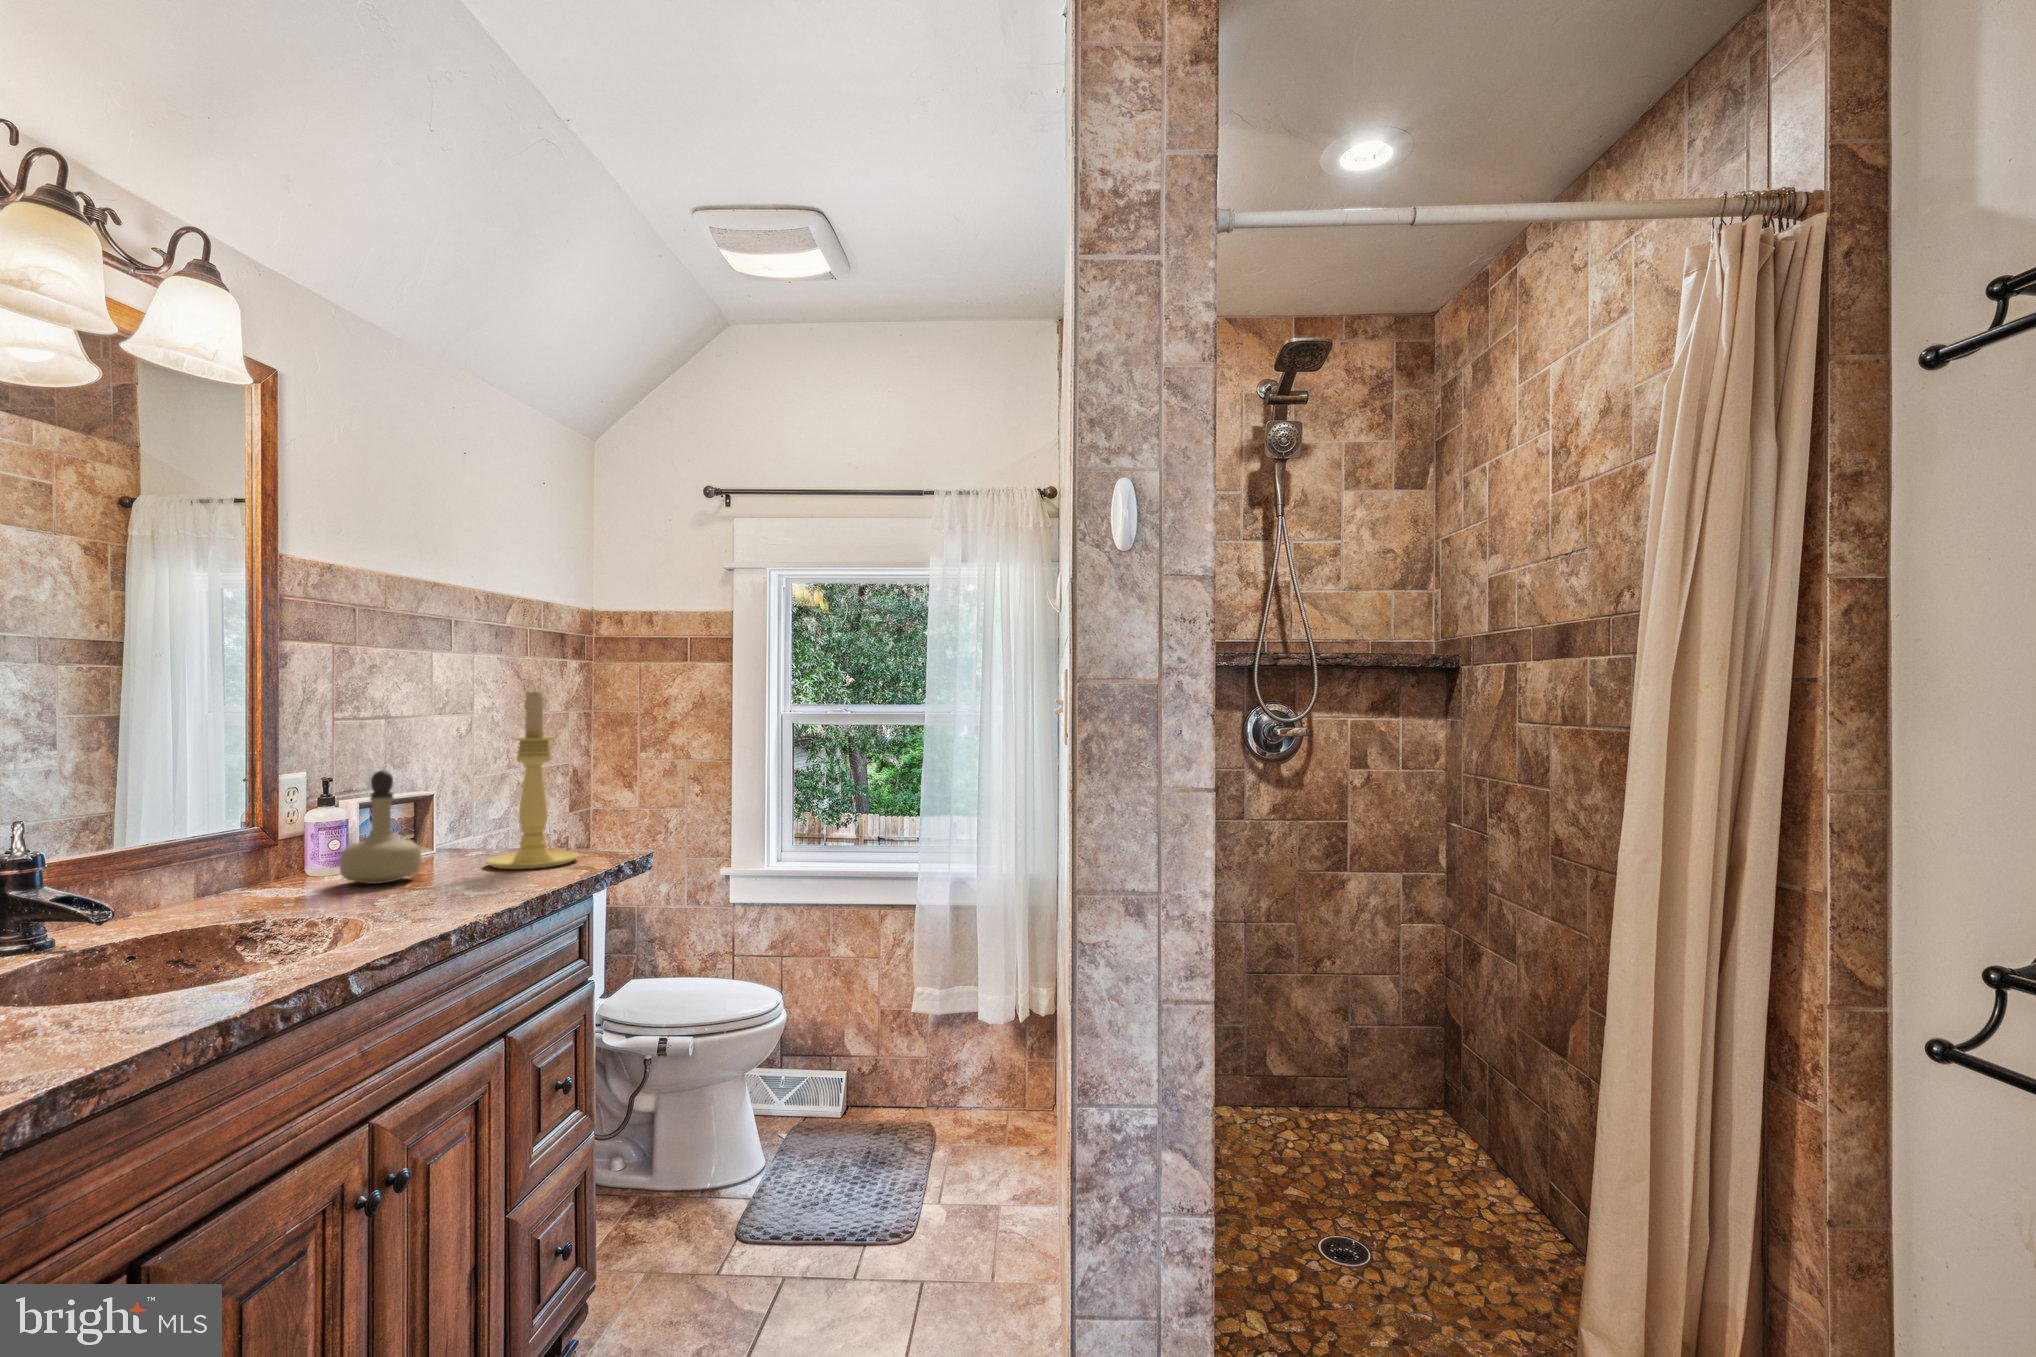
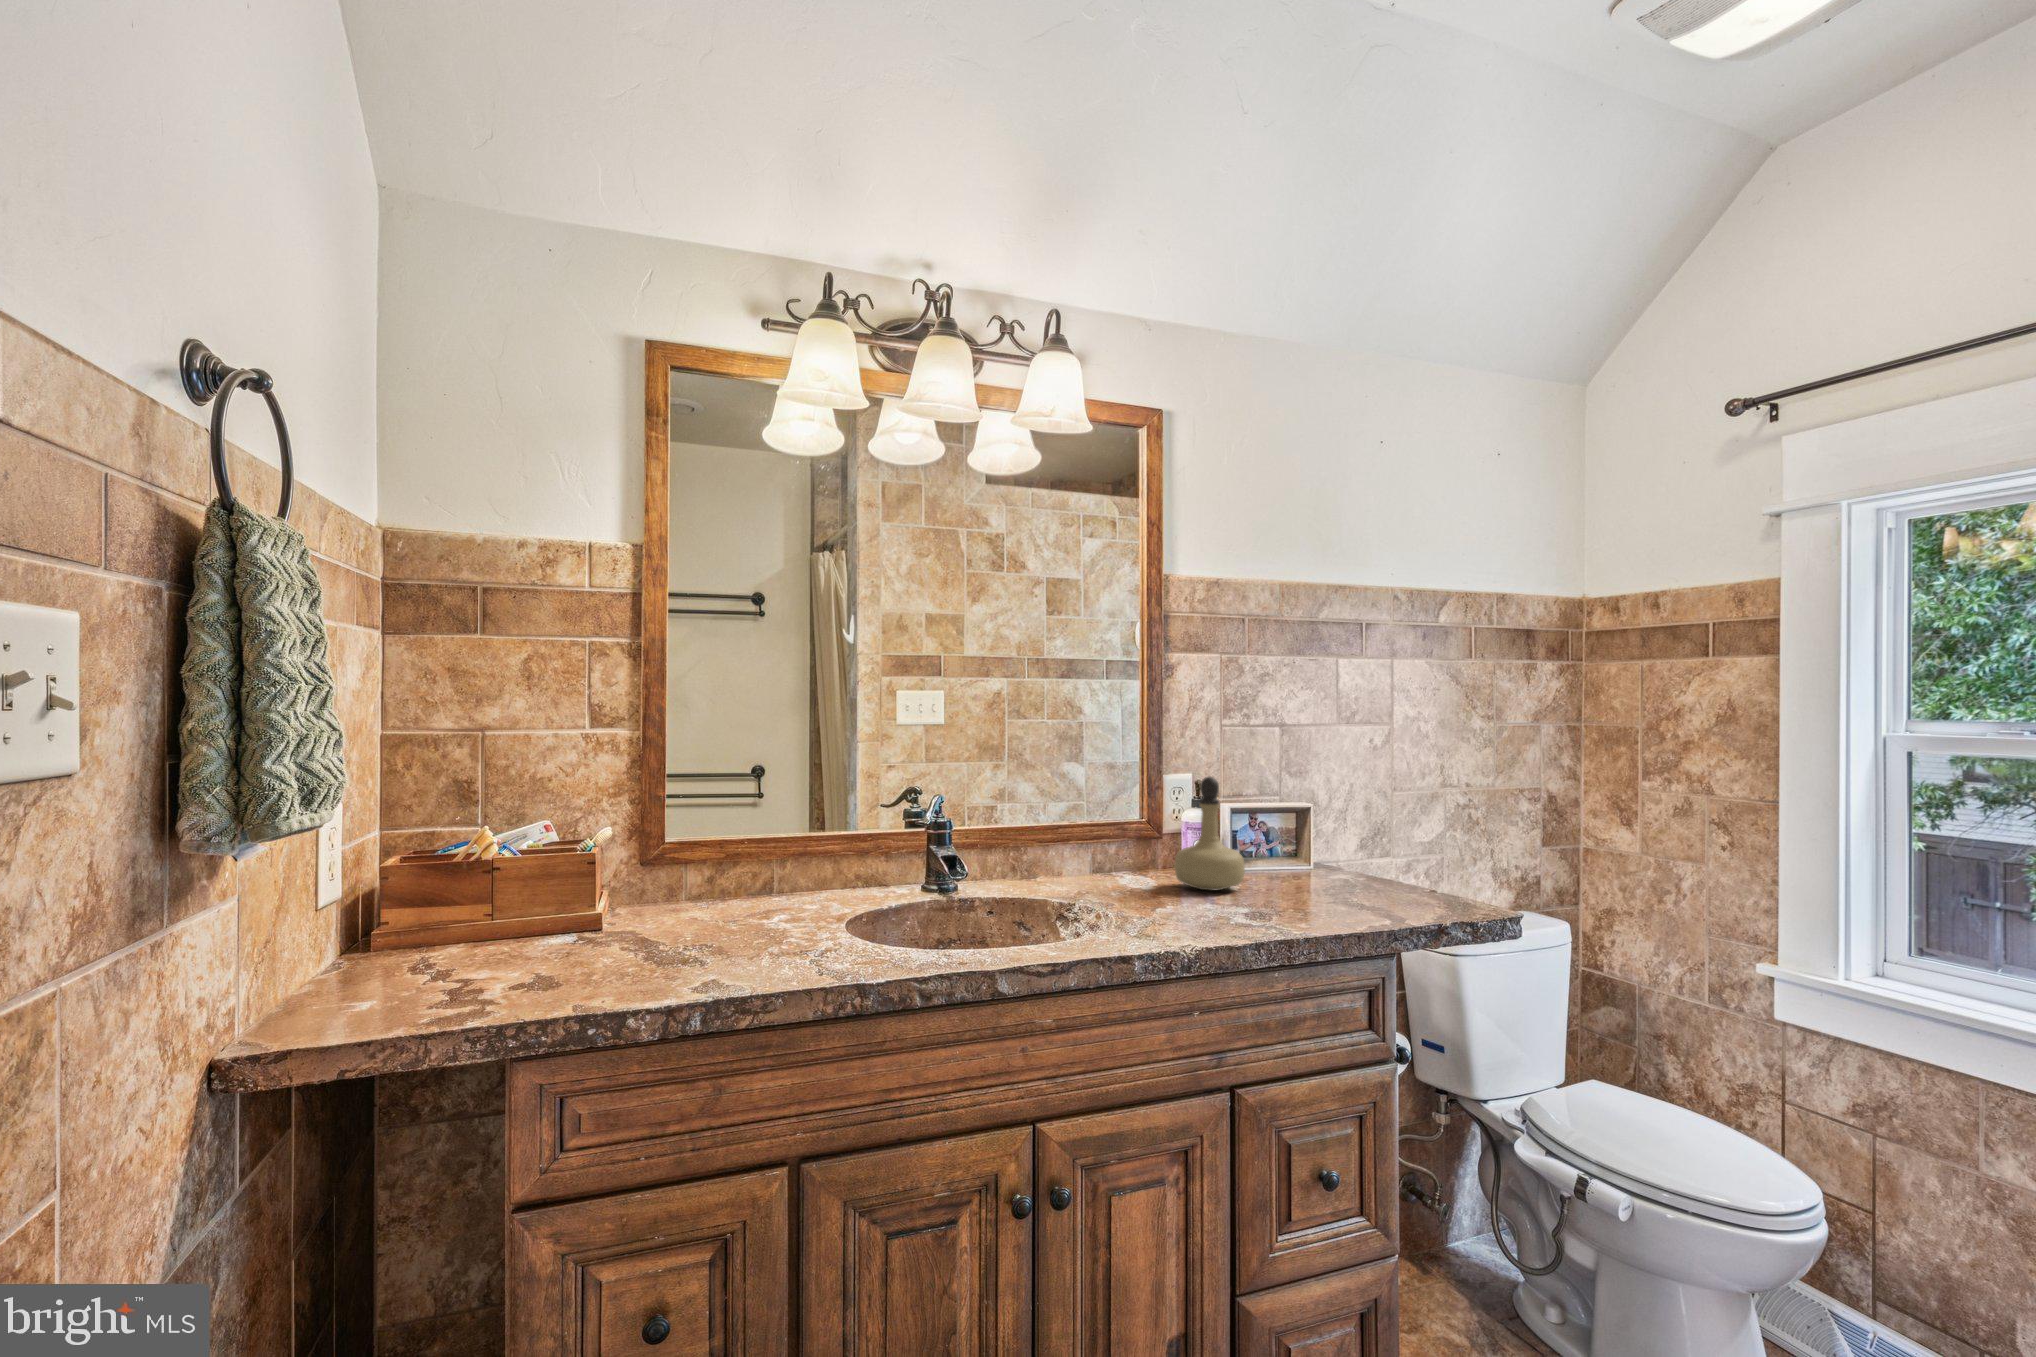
candle holder: present [486,690,579,869] -> none [1311,694,1416,907]

